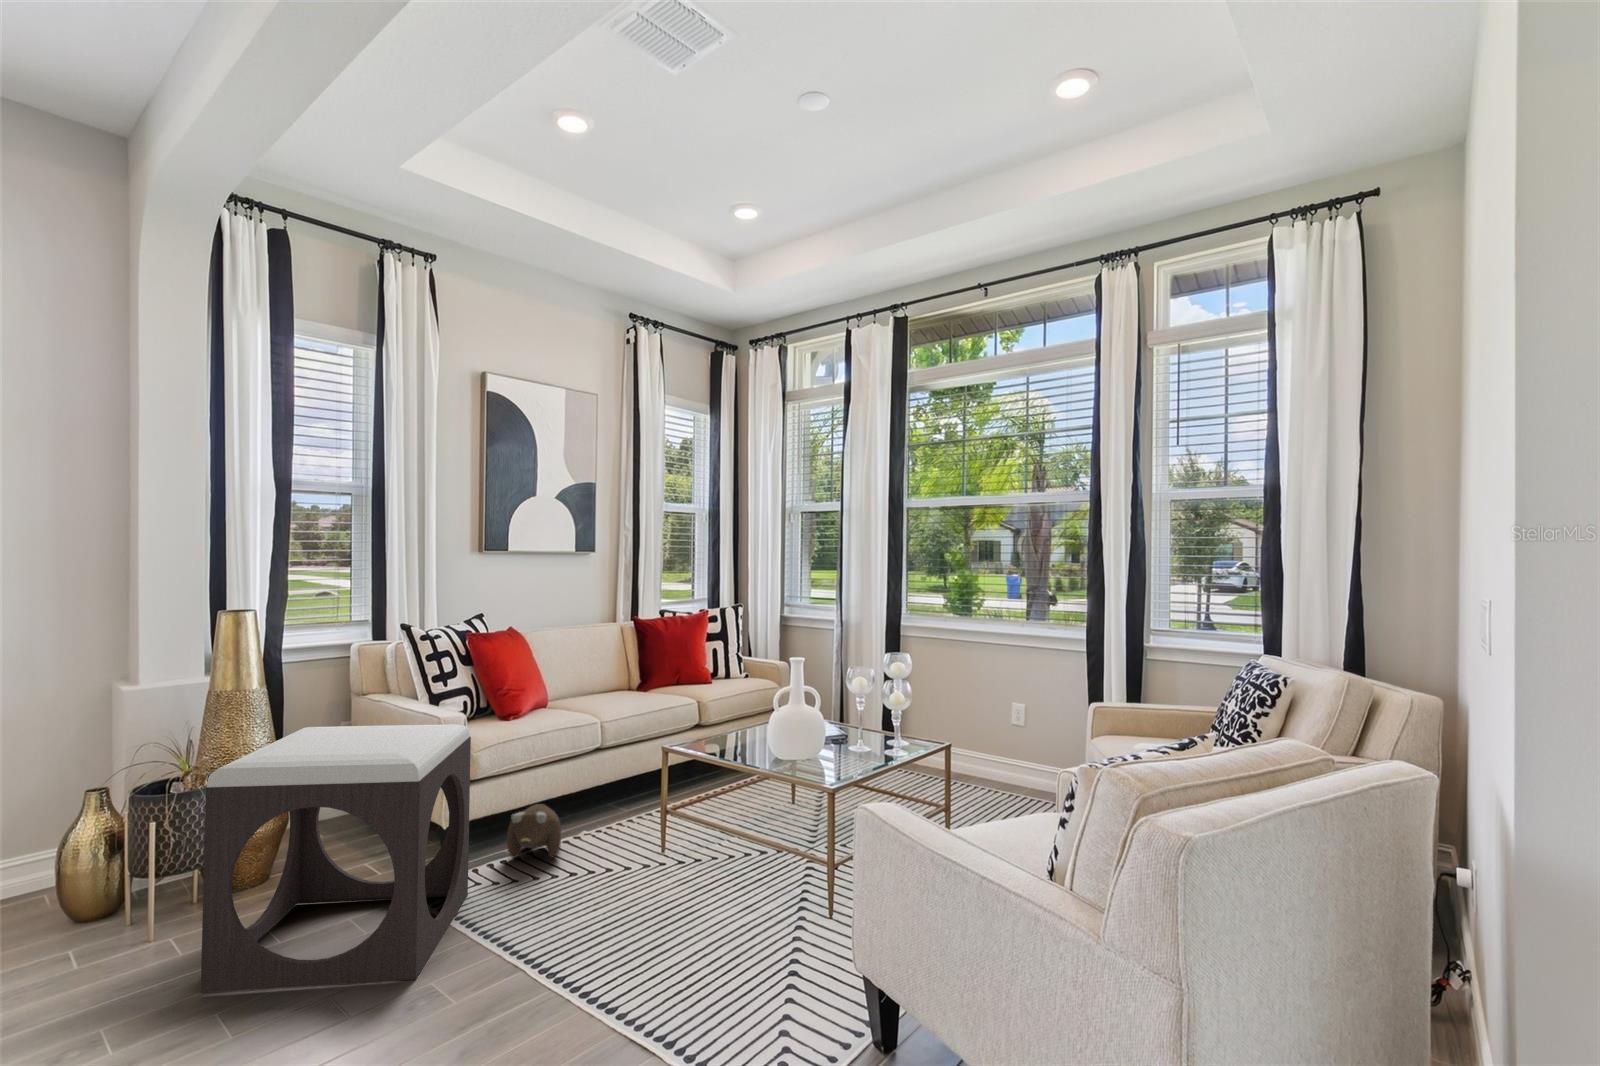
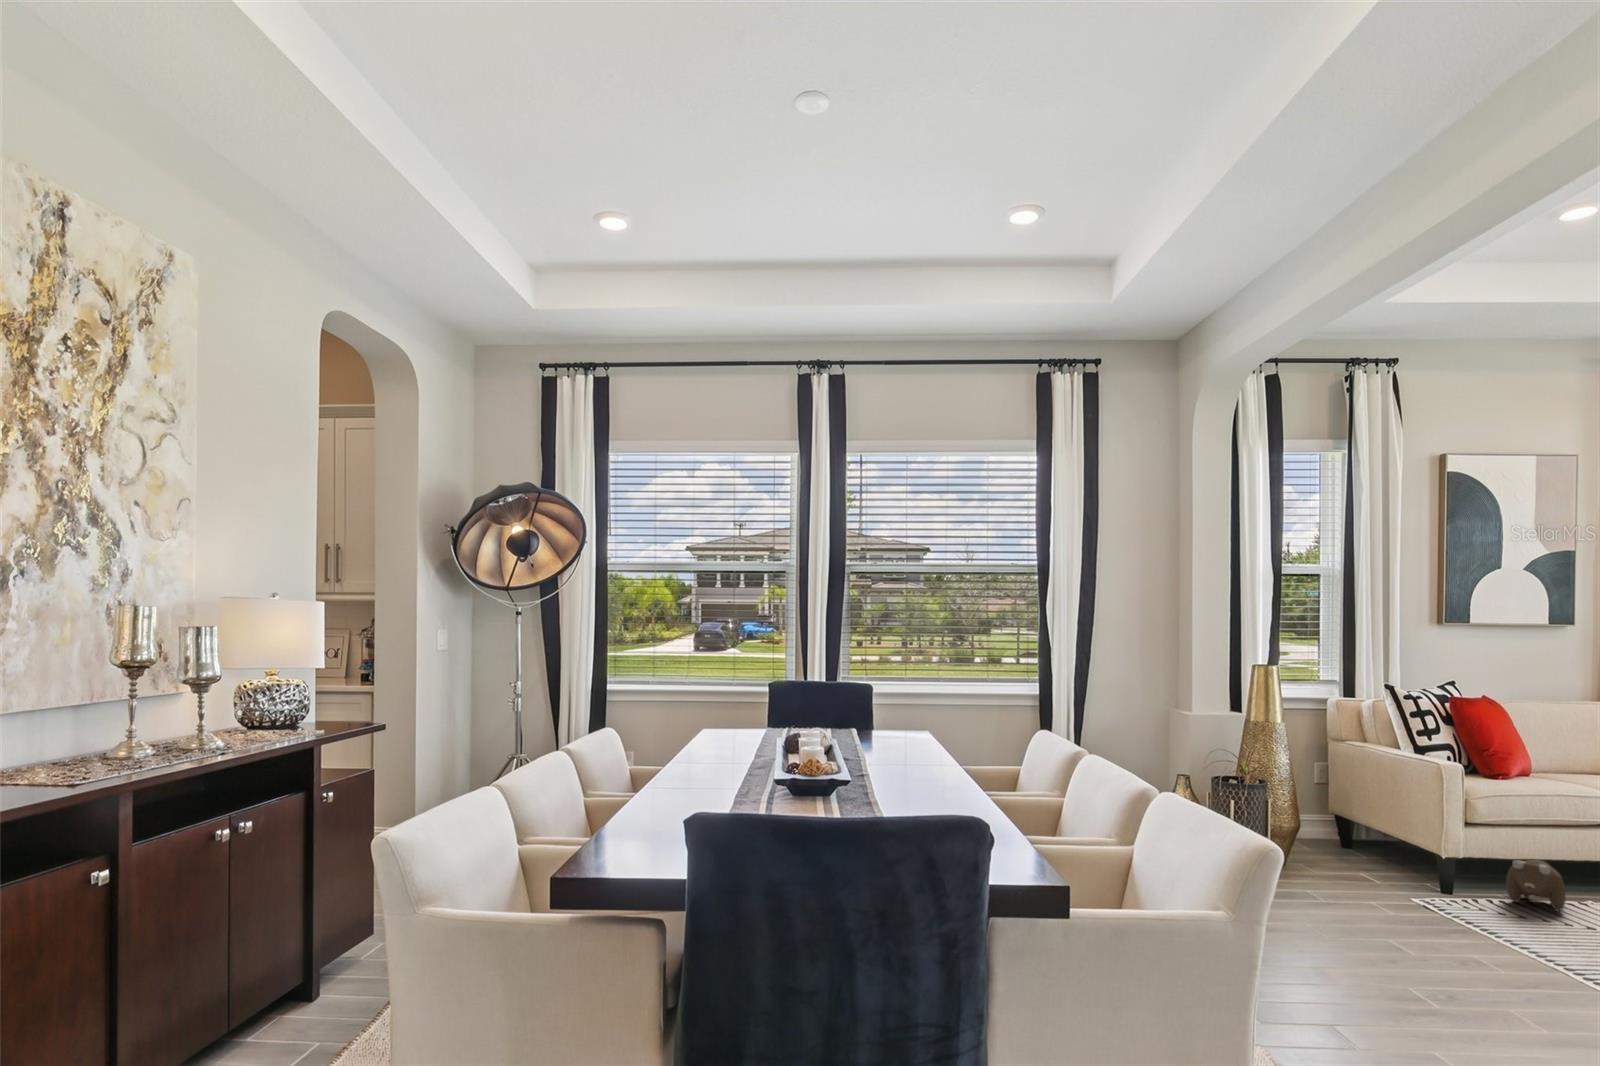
footstool: present [201,724,471,992] -> none [1295,754,1477,952]

